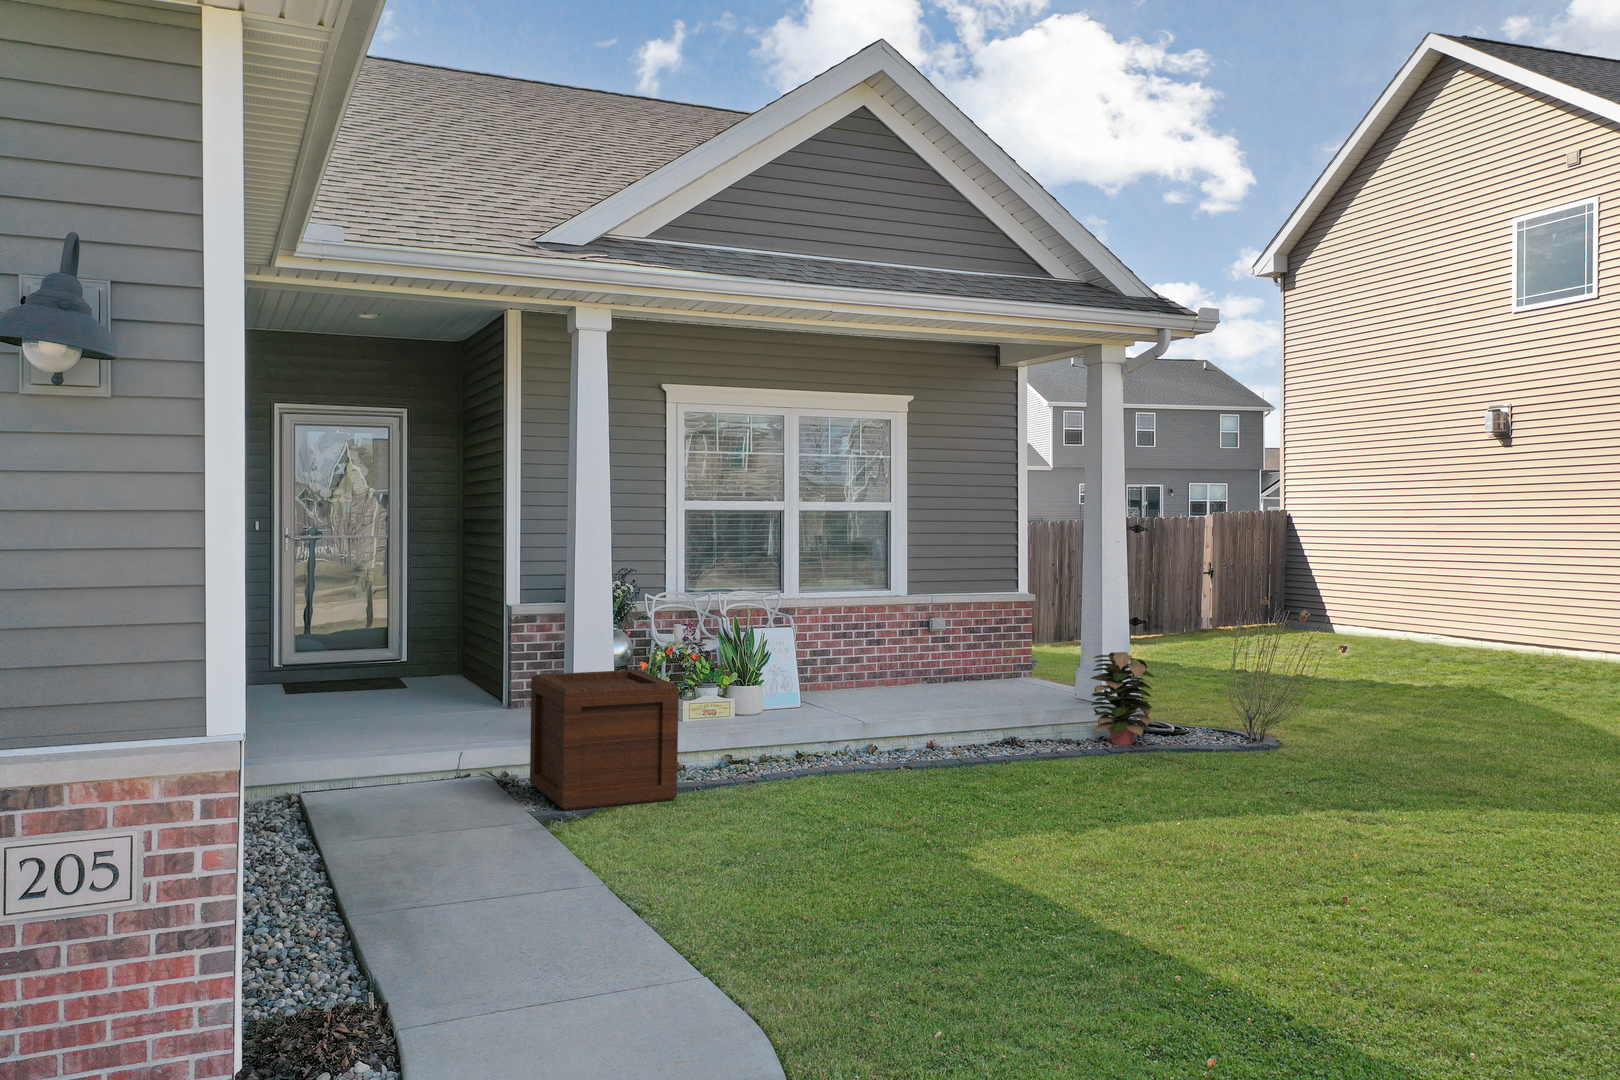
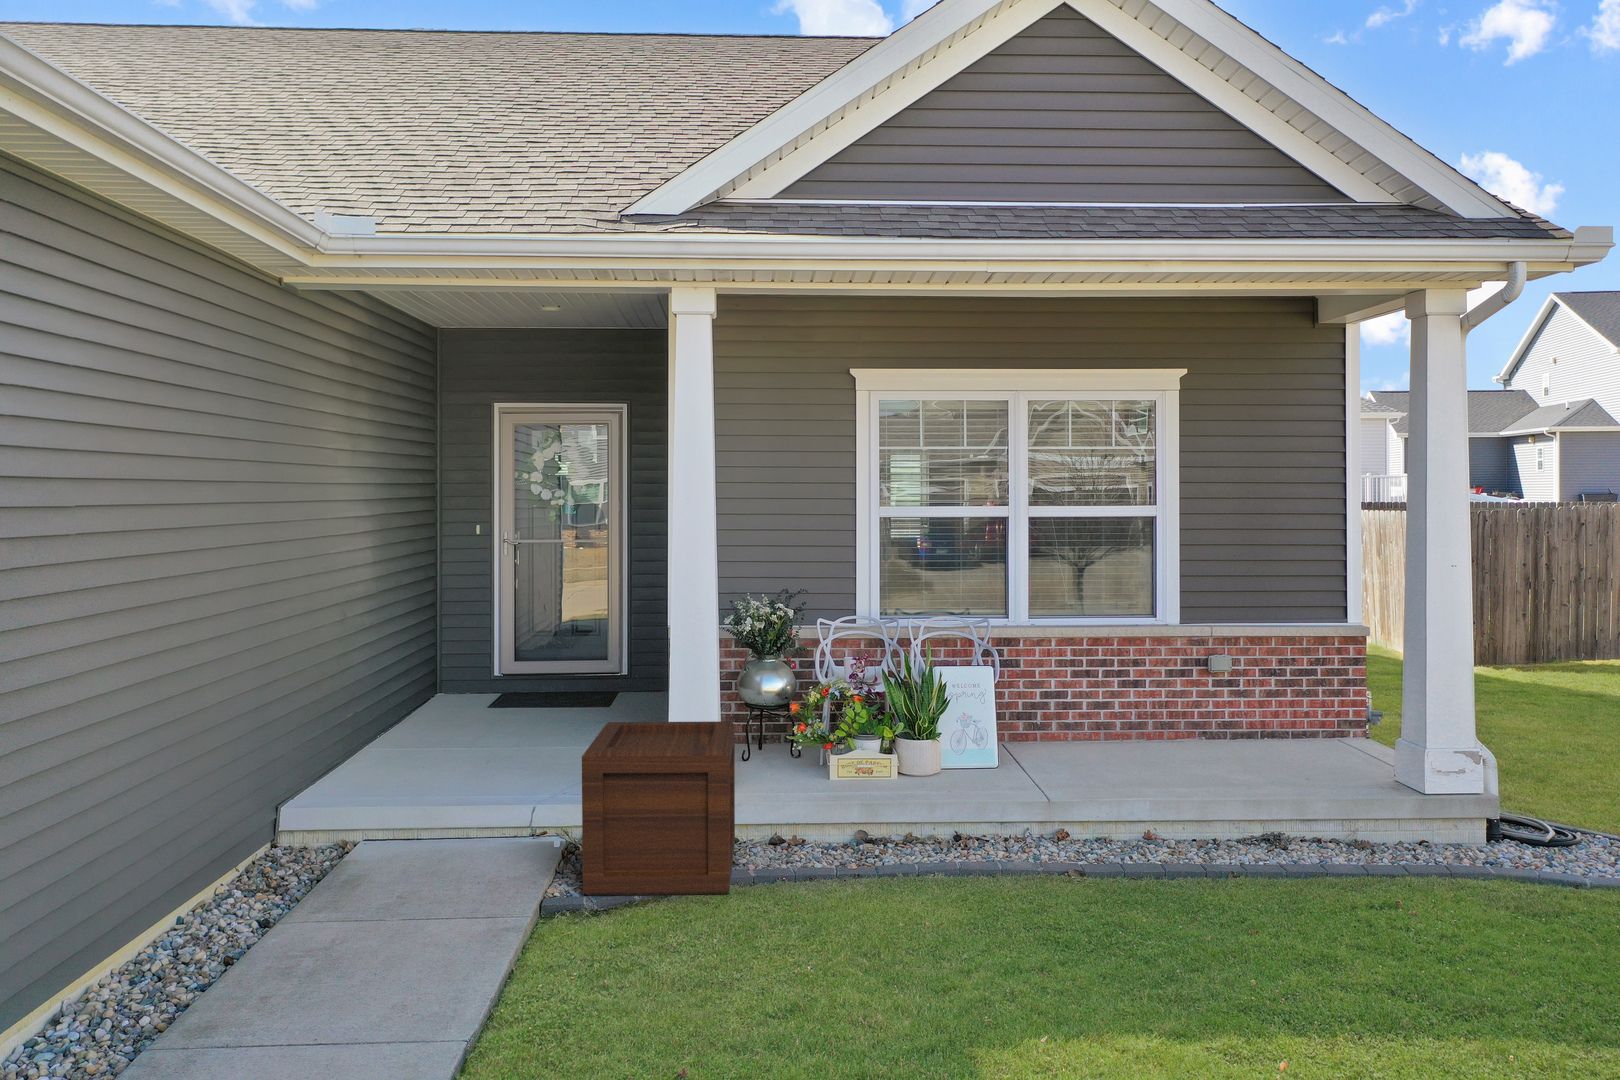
decorative plant: present [1091,652,1155,745] -> none [1404,726,1512,863]

